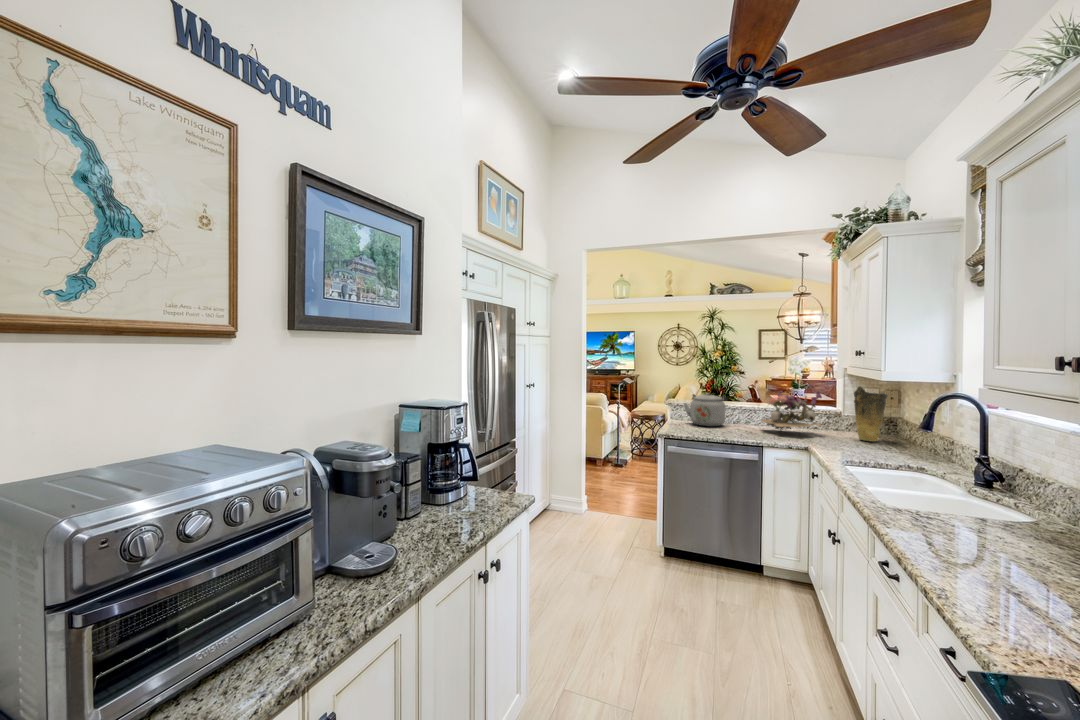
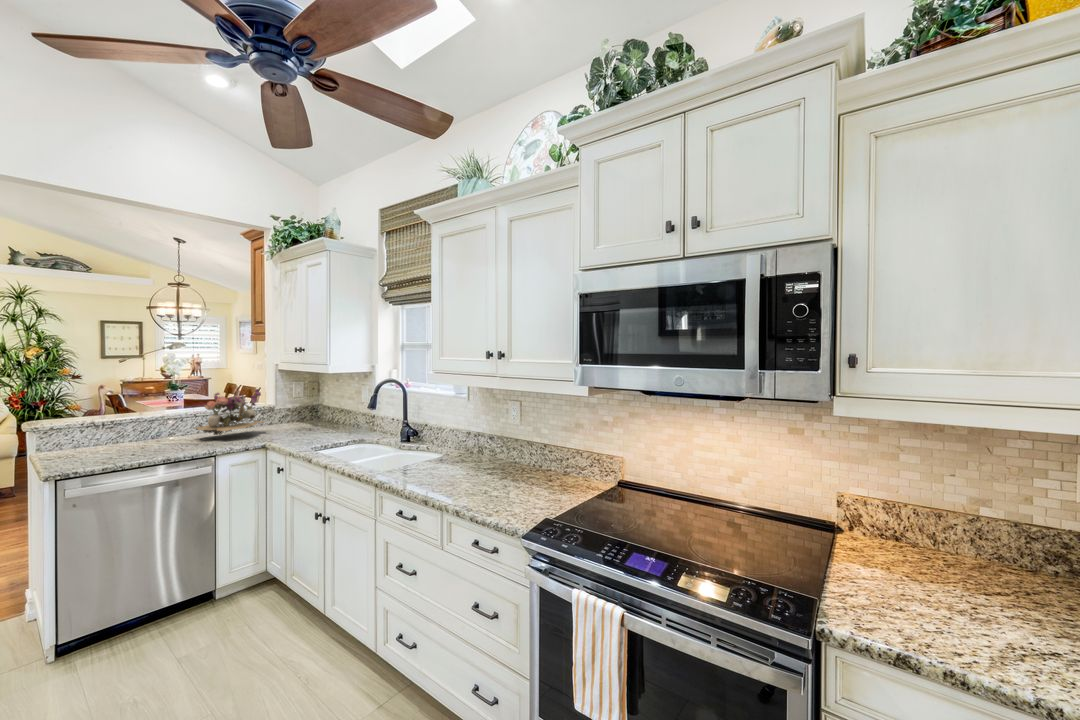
vase: present [854,386,888,442] -> none [291,381,318,429]
kettle: present [684,393,727,426] -> none [69,406,143,451]

